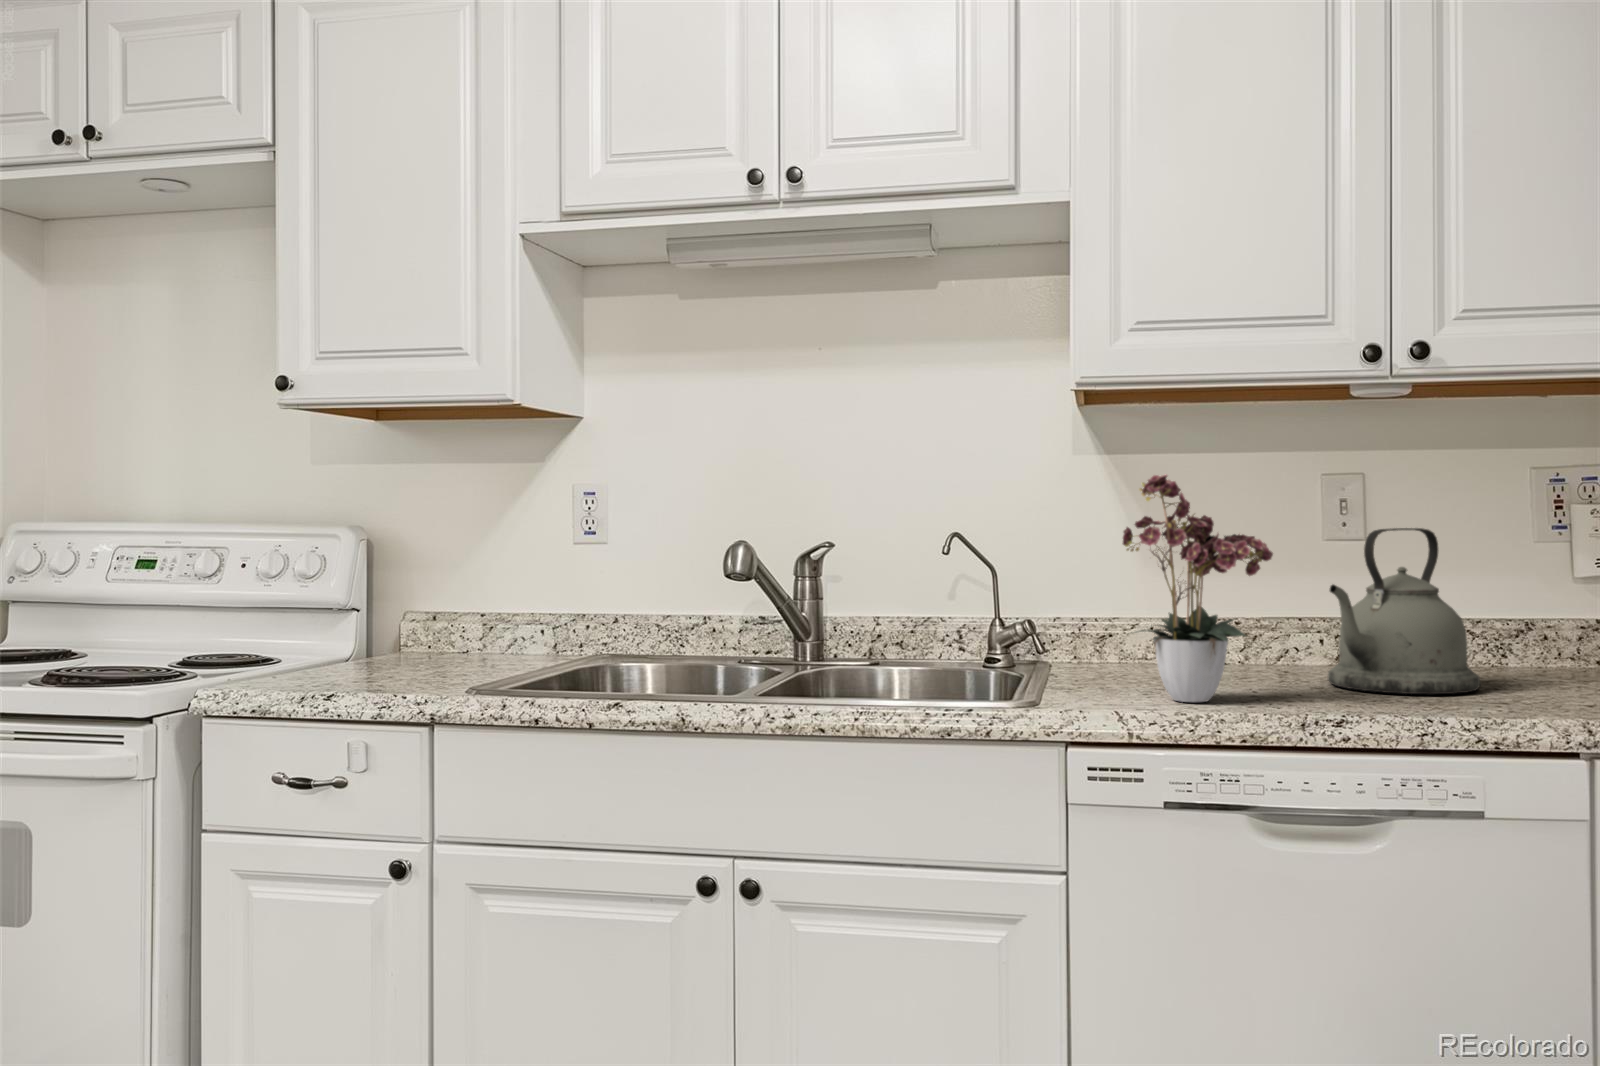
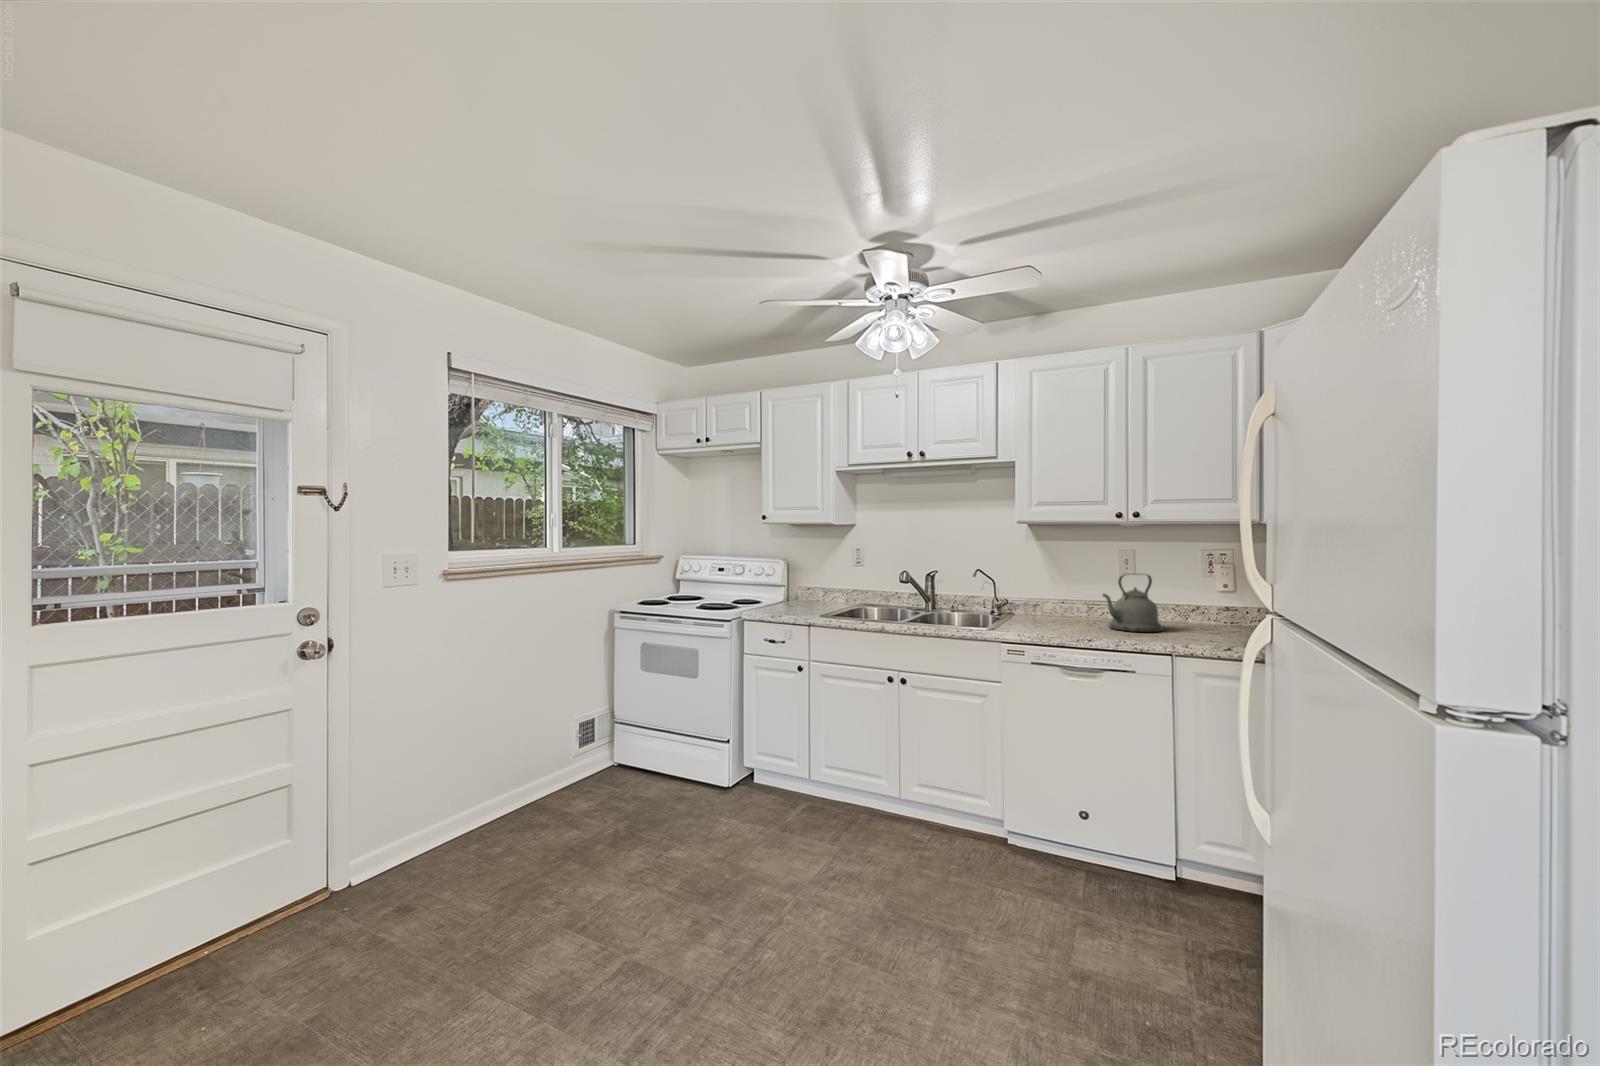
flower arrangement: present [1122,475,1273,702] -> none [1024,552,1082,631]

